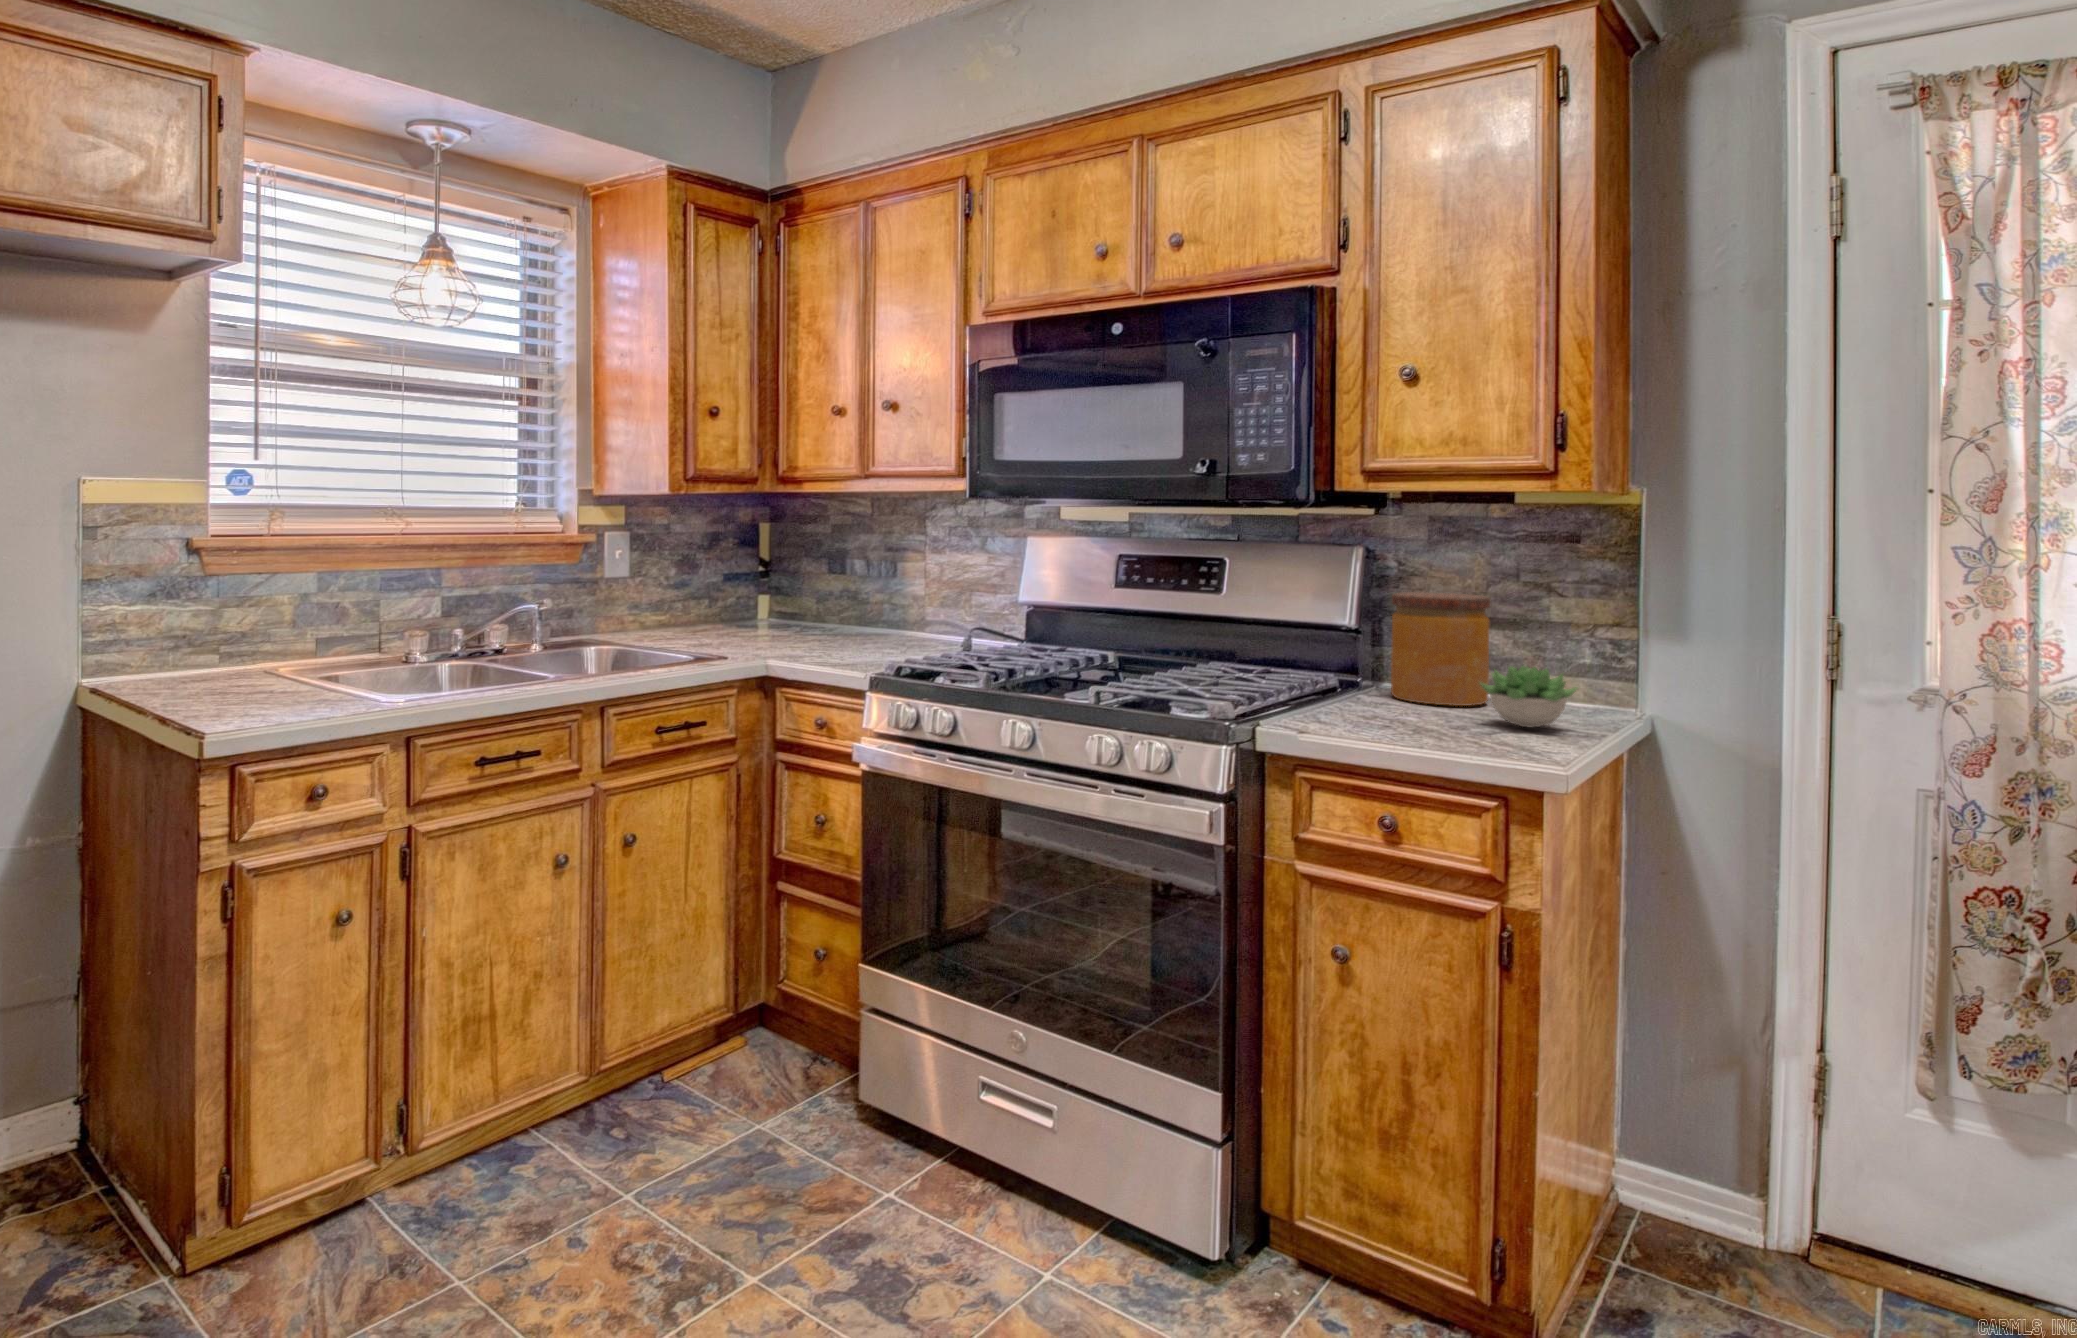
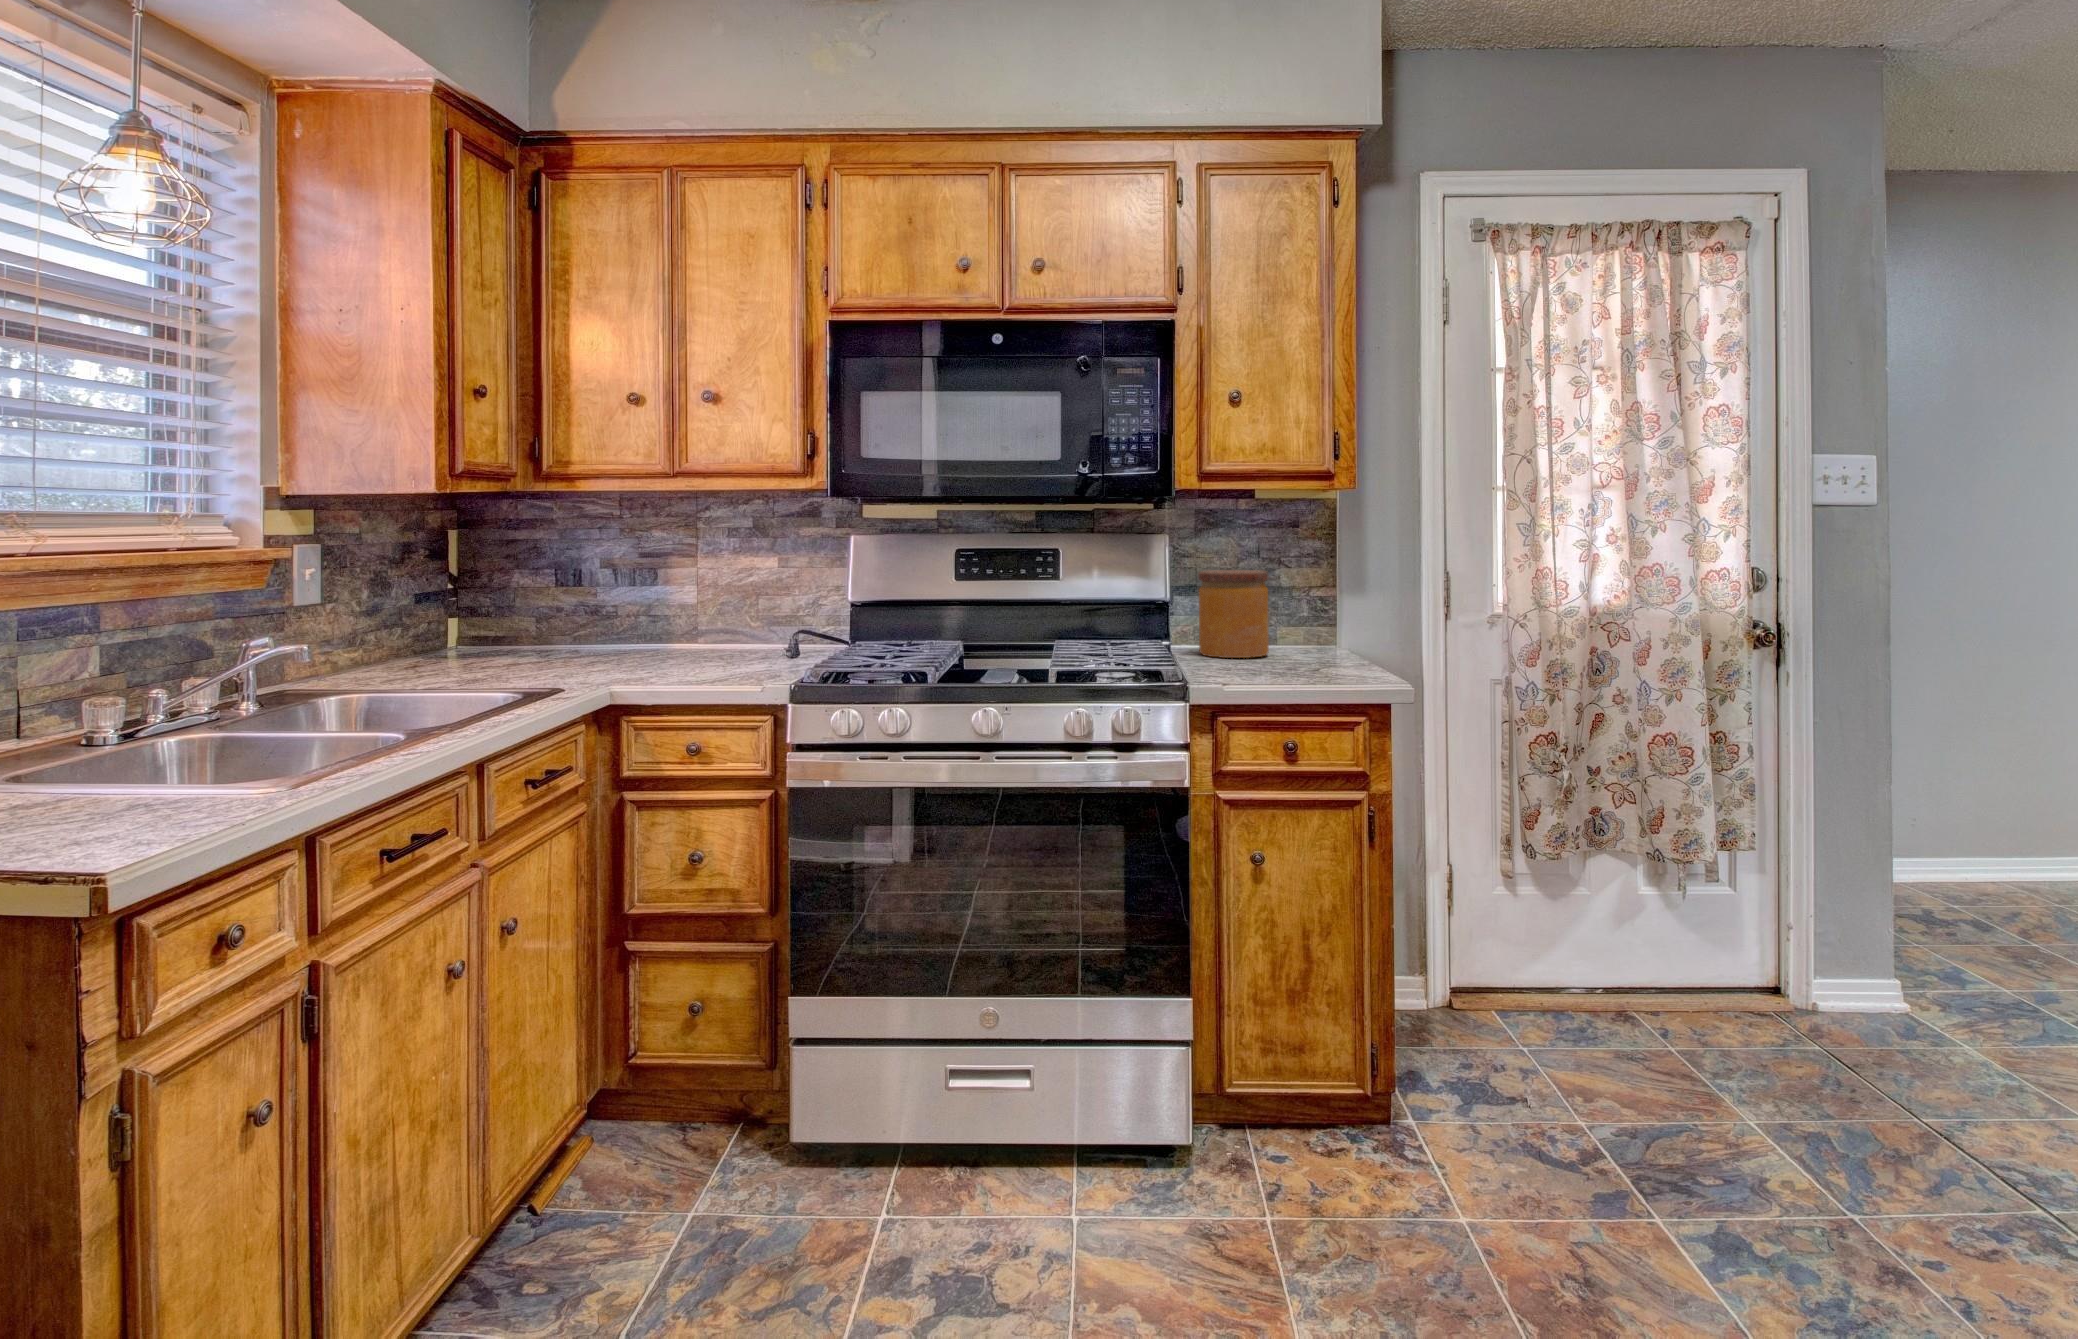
succulent plant: present [1479,666,1577,727] -> none [1296,620,1358,666]

